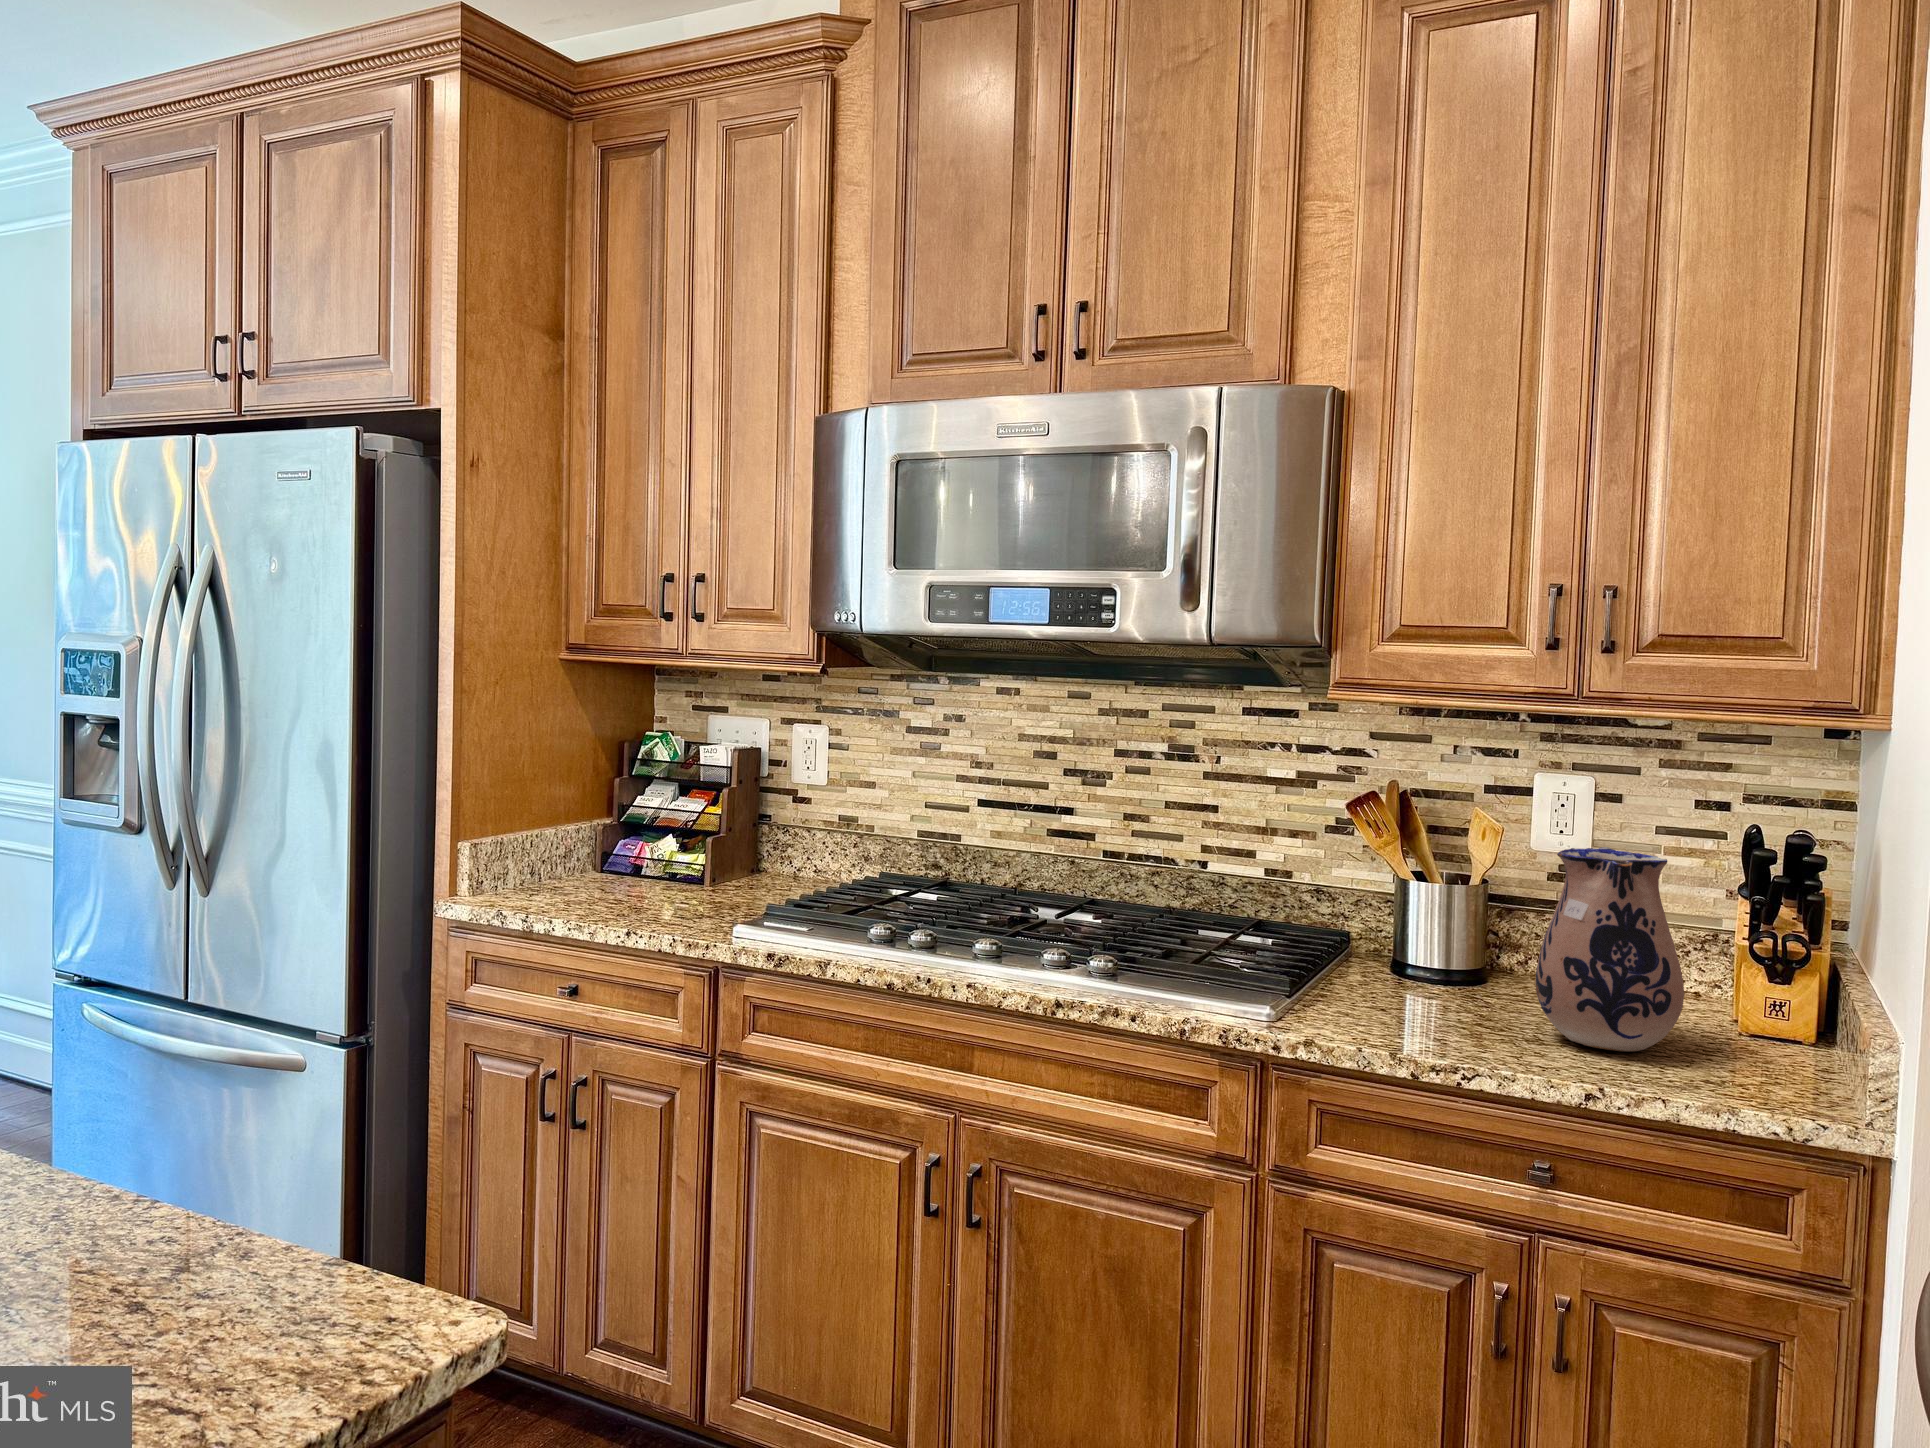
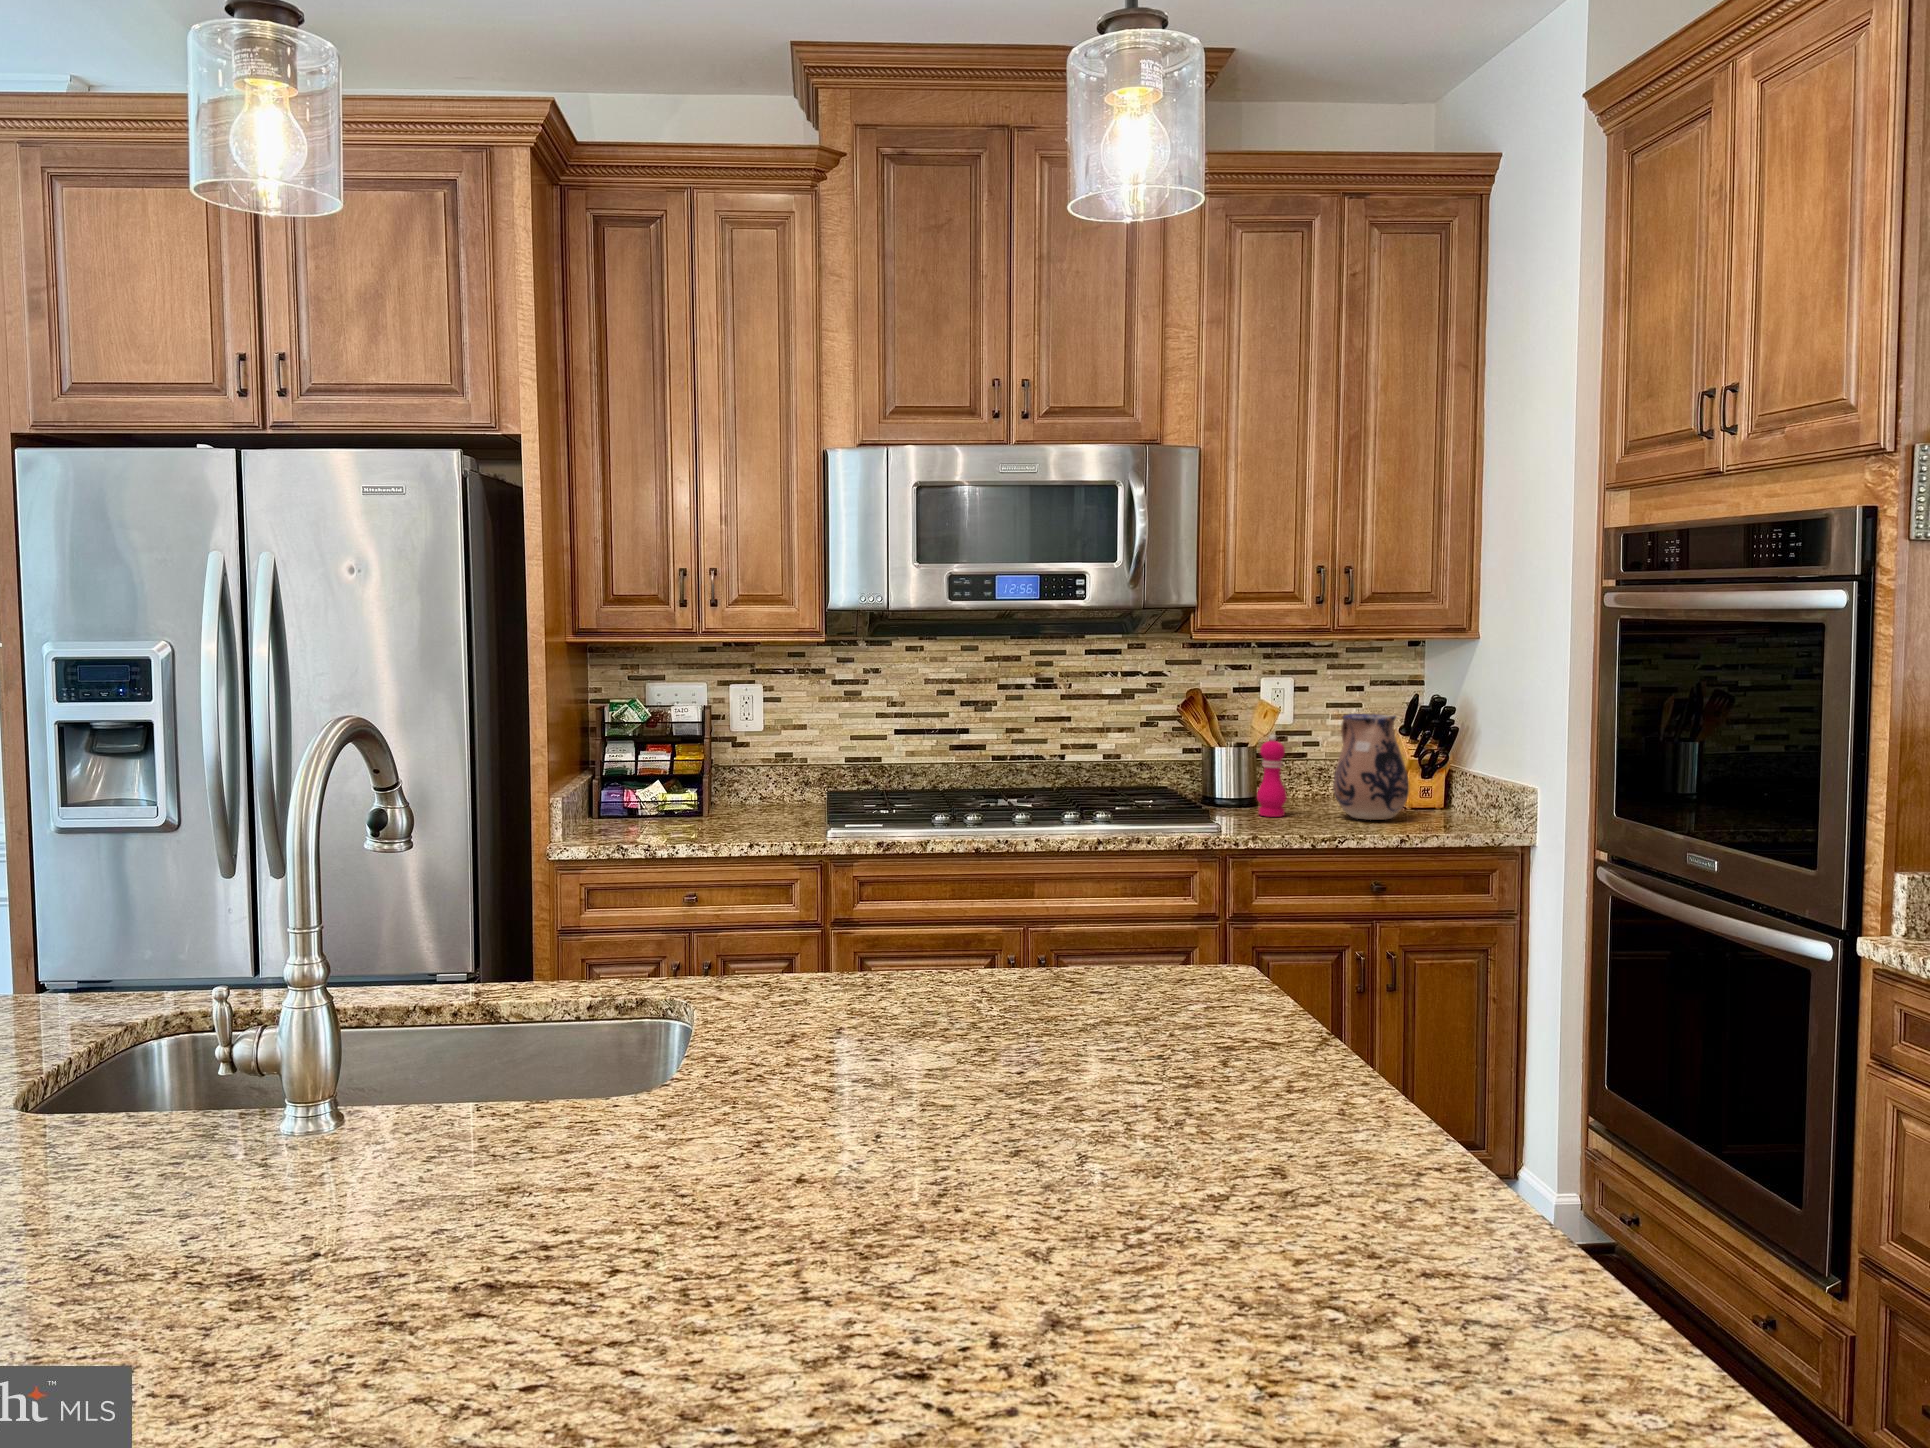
pepper mill: none [1412,868,1465,1012] -> present [1257,735,1287,817]

